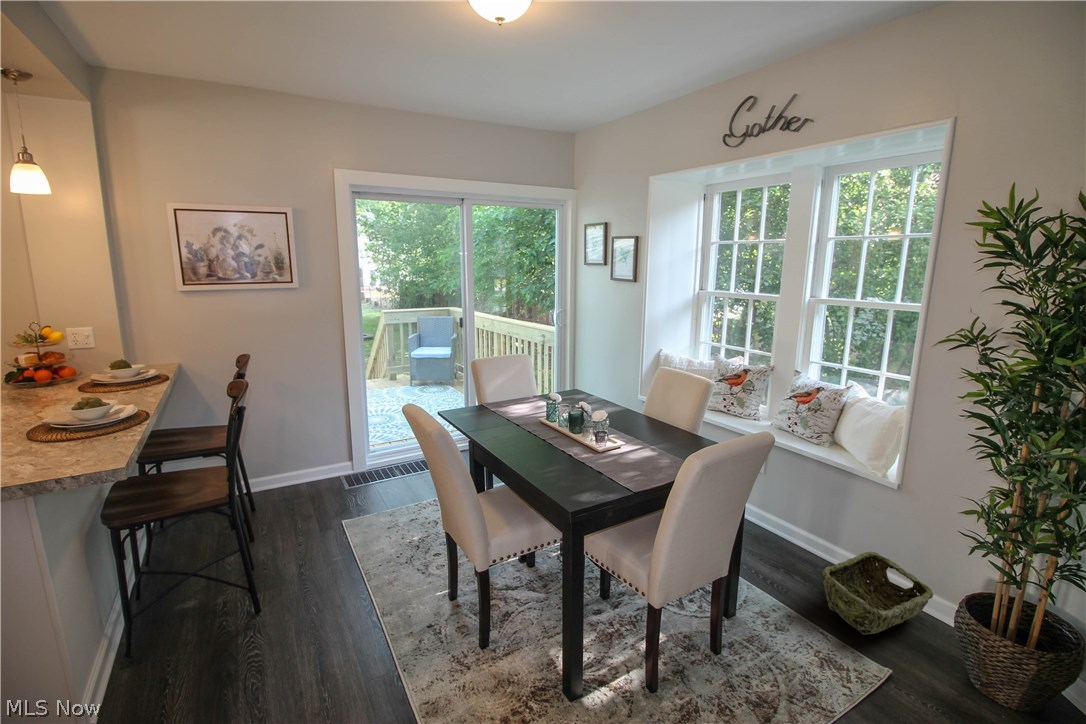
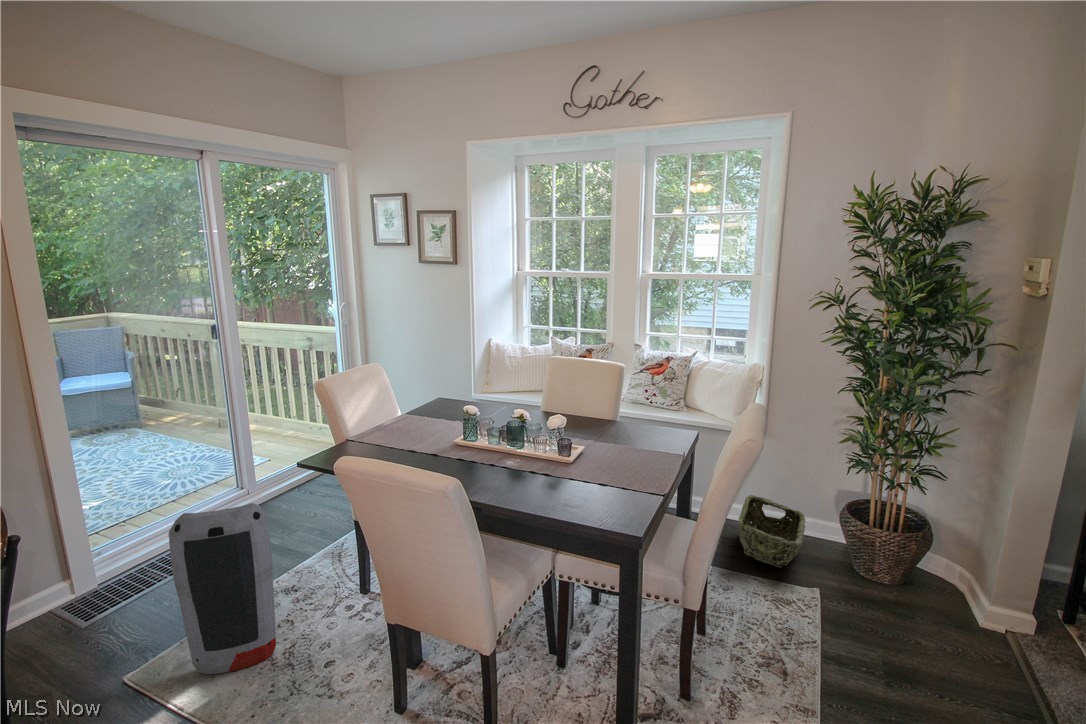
air purifier: none [369,432,420,540] -> present [169,503,276,674]

